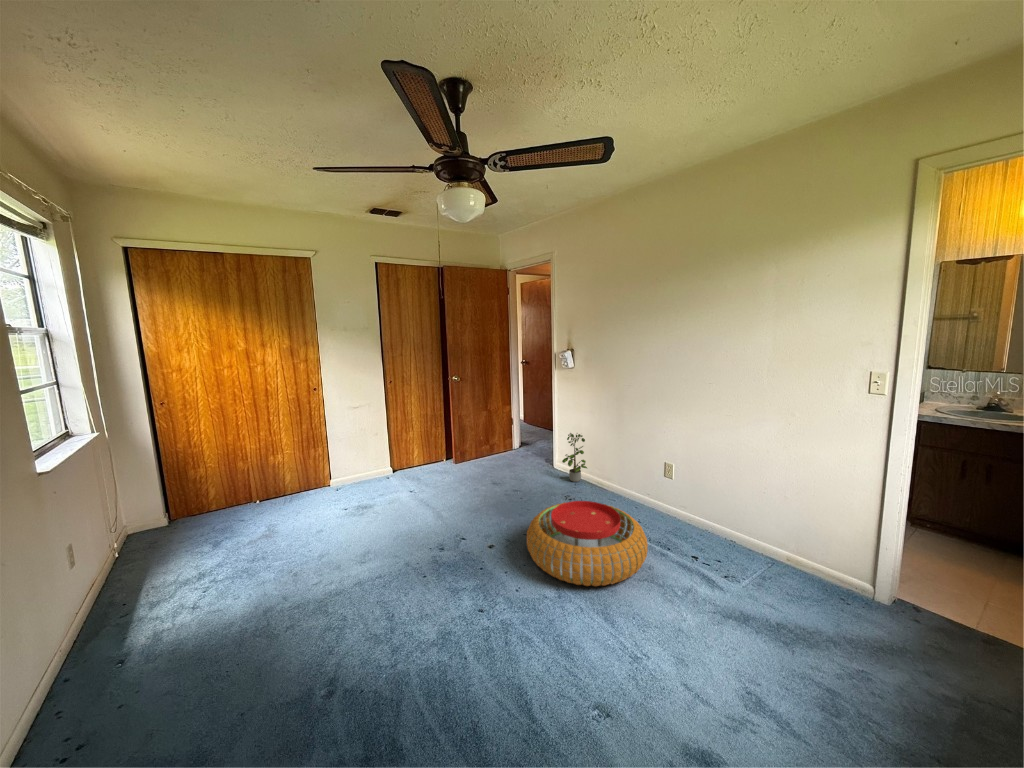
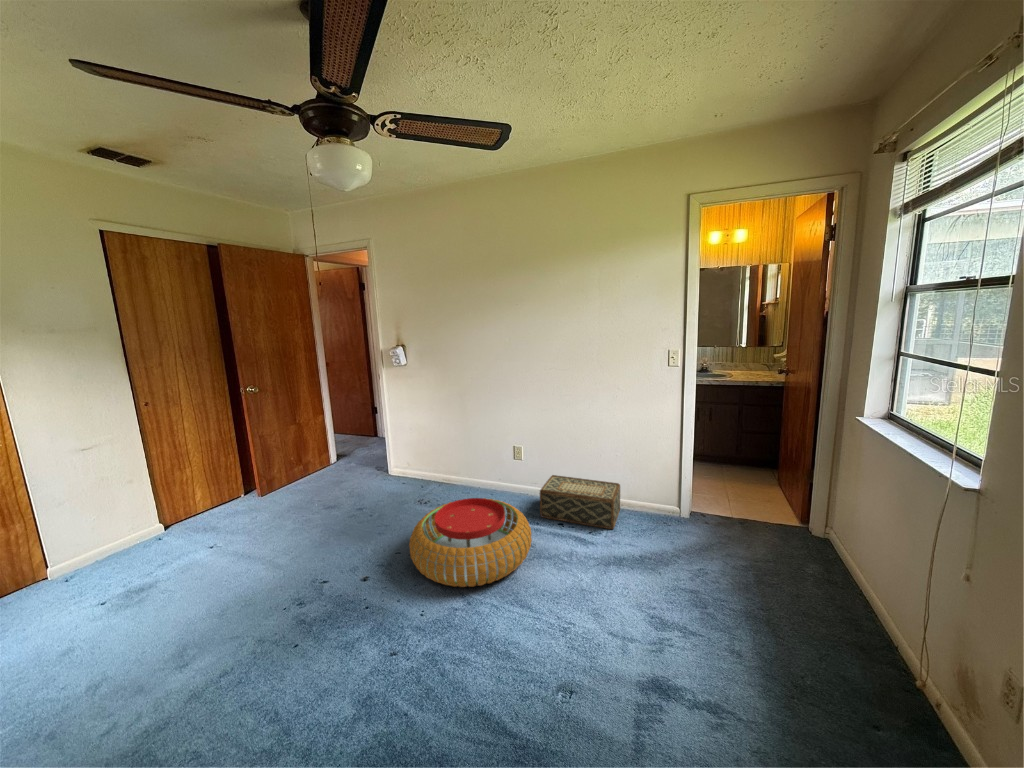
potted plant: present [562,433,587,482] -> none [406,433,437,484]
woven basket: none [675,502,786,583] -> present [540,475,620,529]

